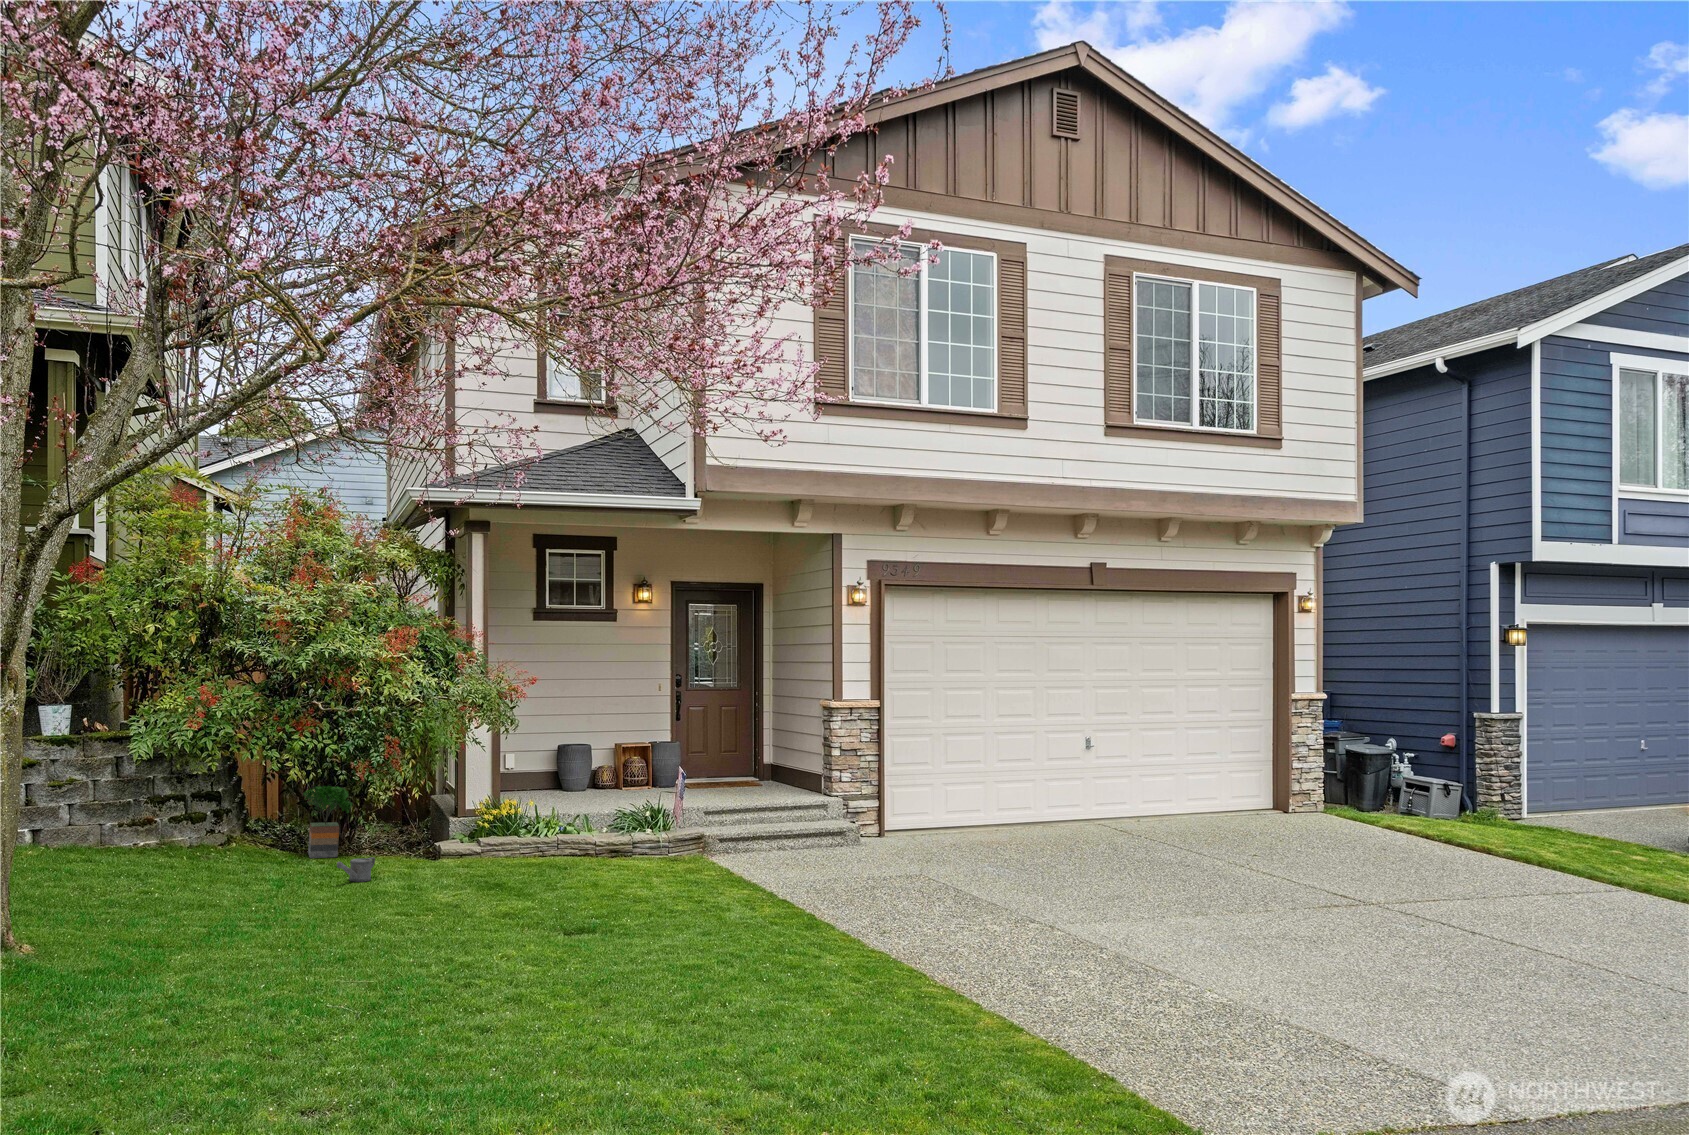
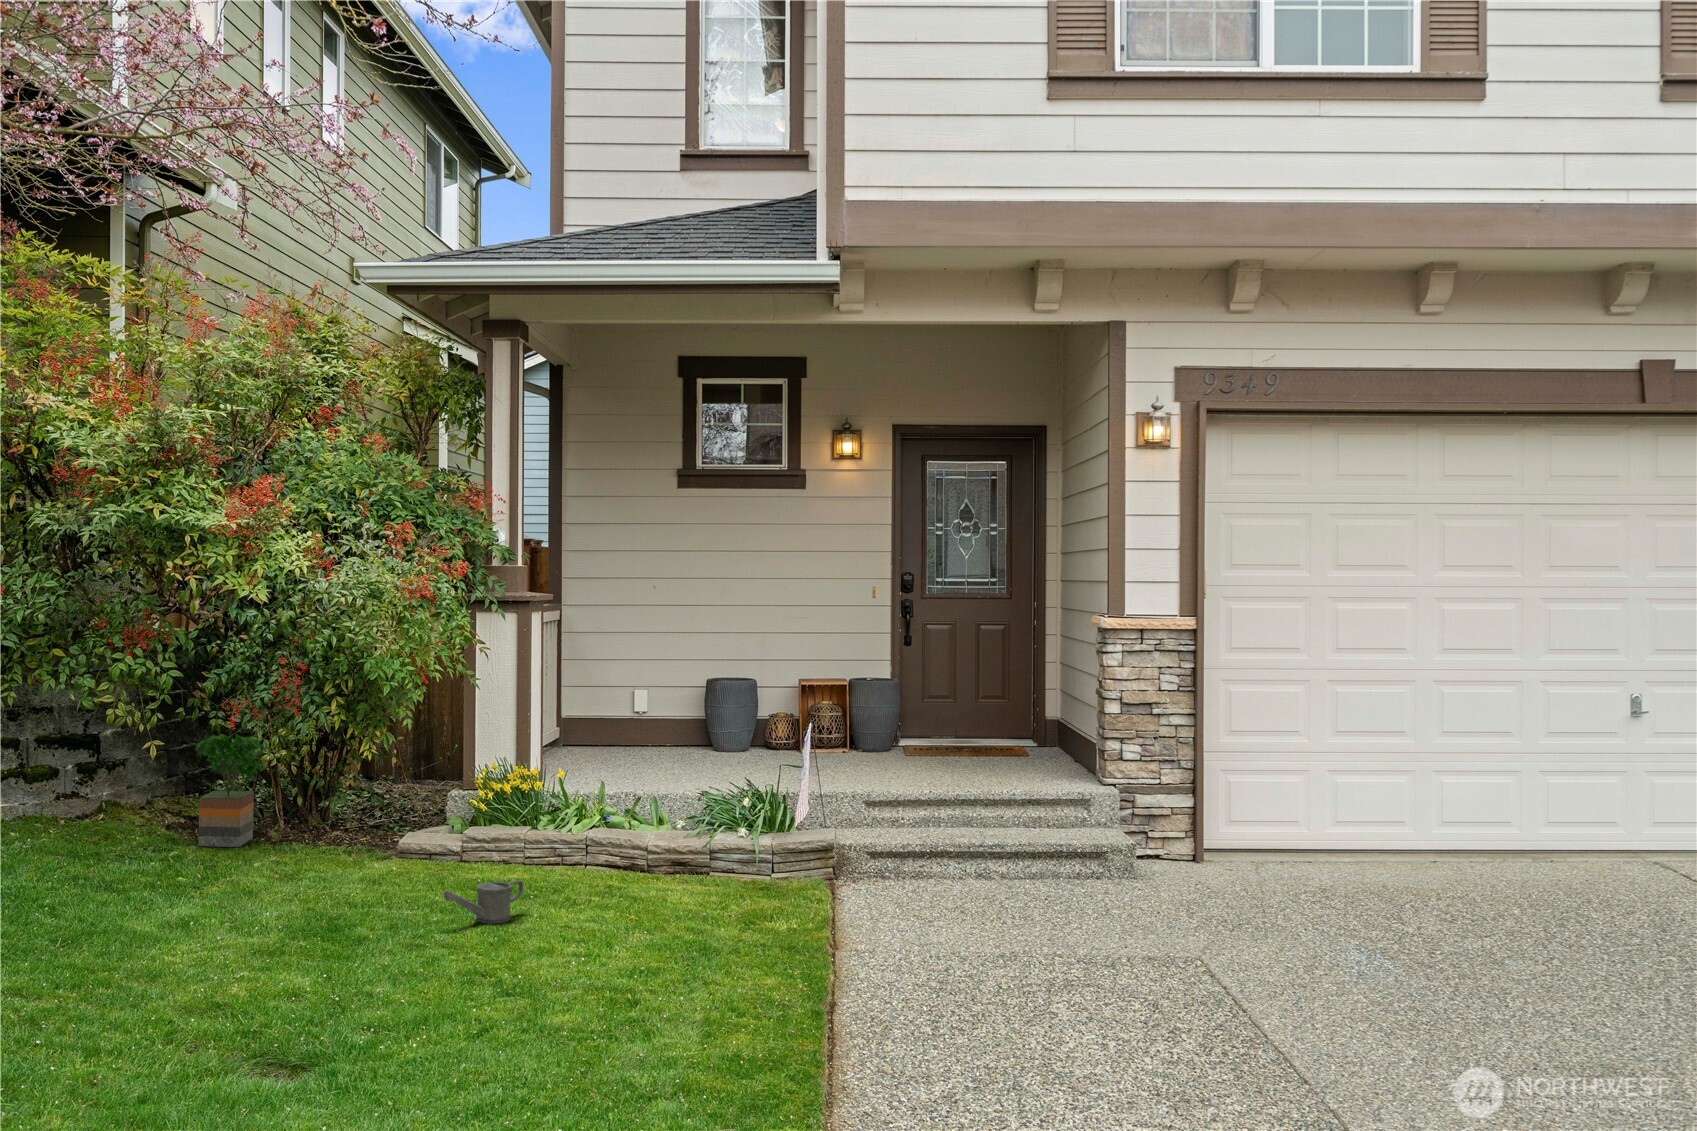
watering can: present [337,857,375,882] -> present [444,880,523,924]

